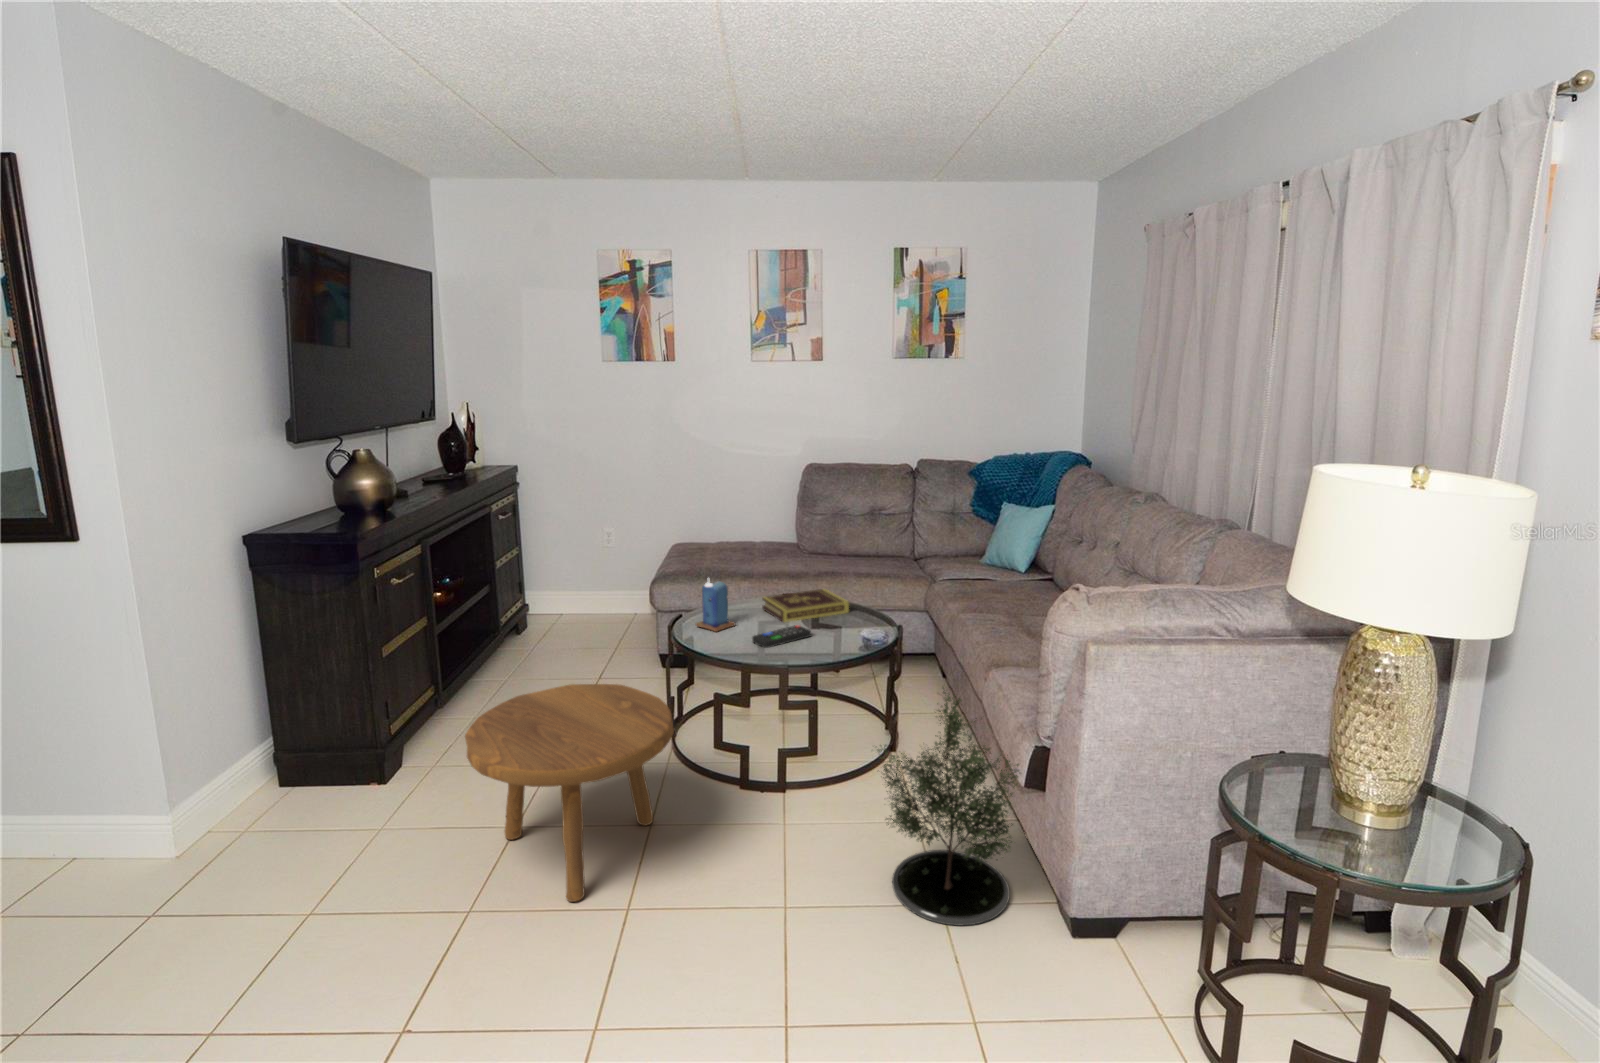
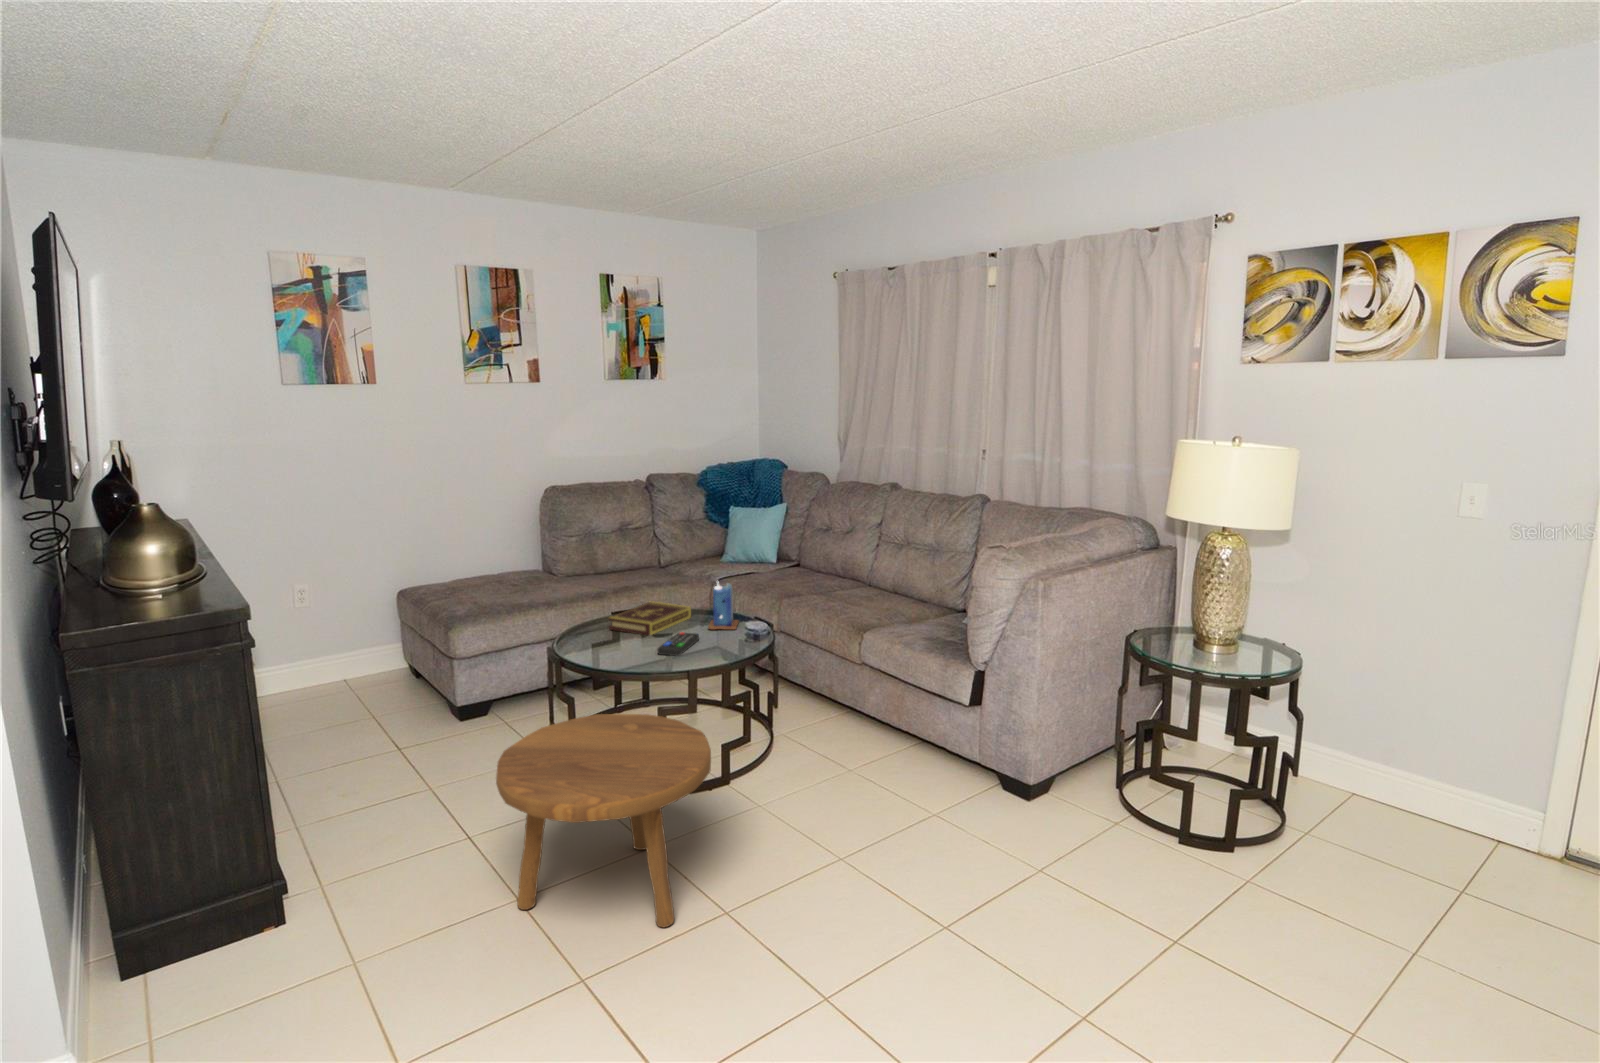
candle: present [696,581,735,632] -> present [708,583,739,630]
potted tree: present [877,688,1019,926] -> none [866,636,988,826]

